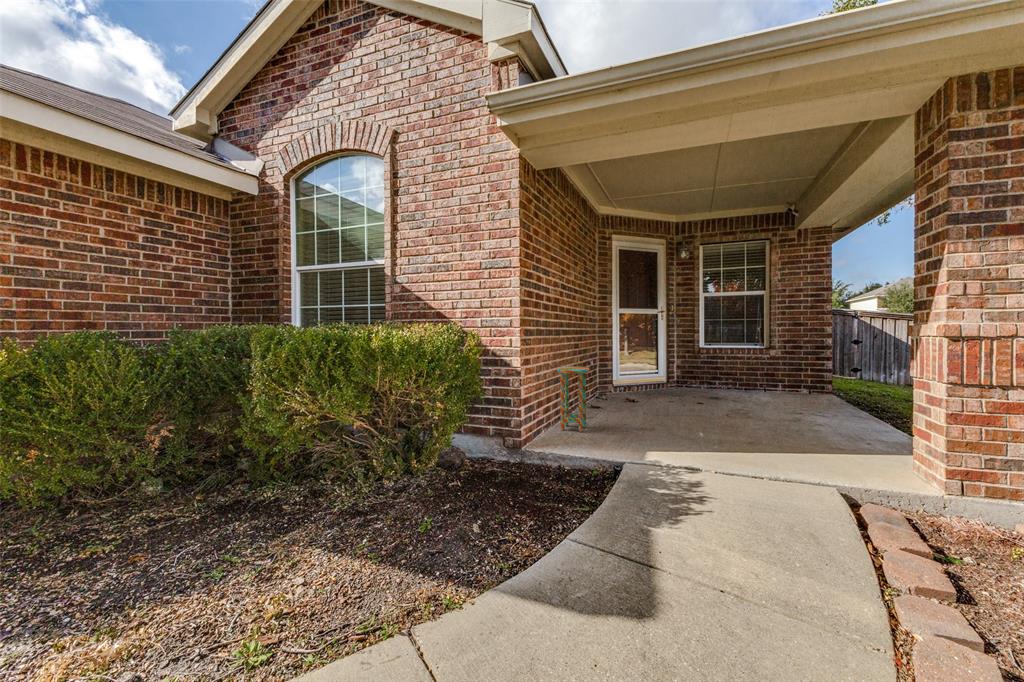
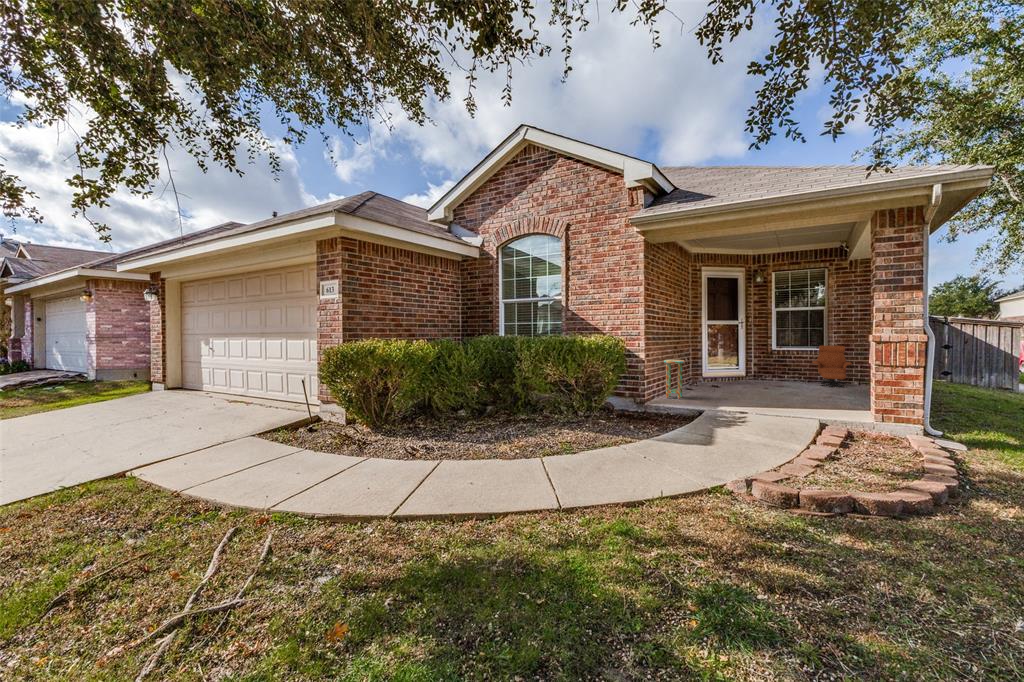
lounge chair: none [751,342,801,399] -> present [812,345,852,388]

